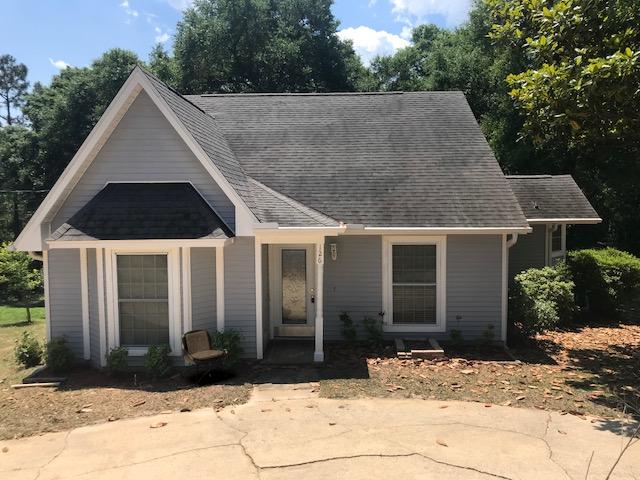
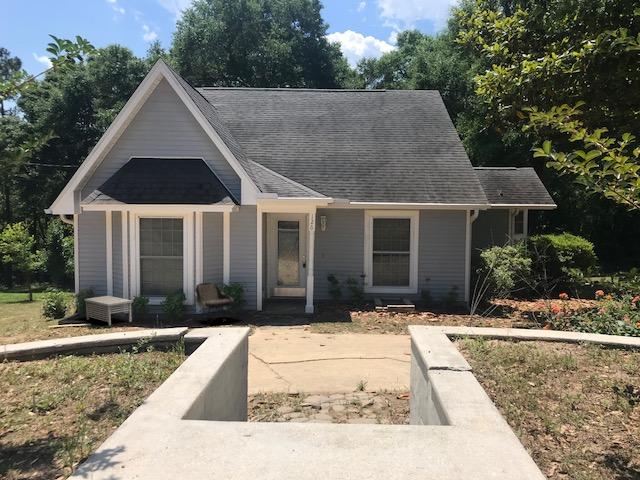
storage bench: none [55,344,109,386] -> present [84,296,132,325]

